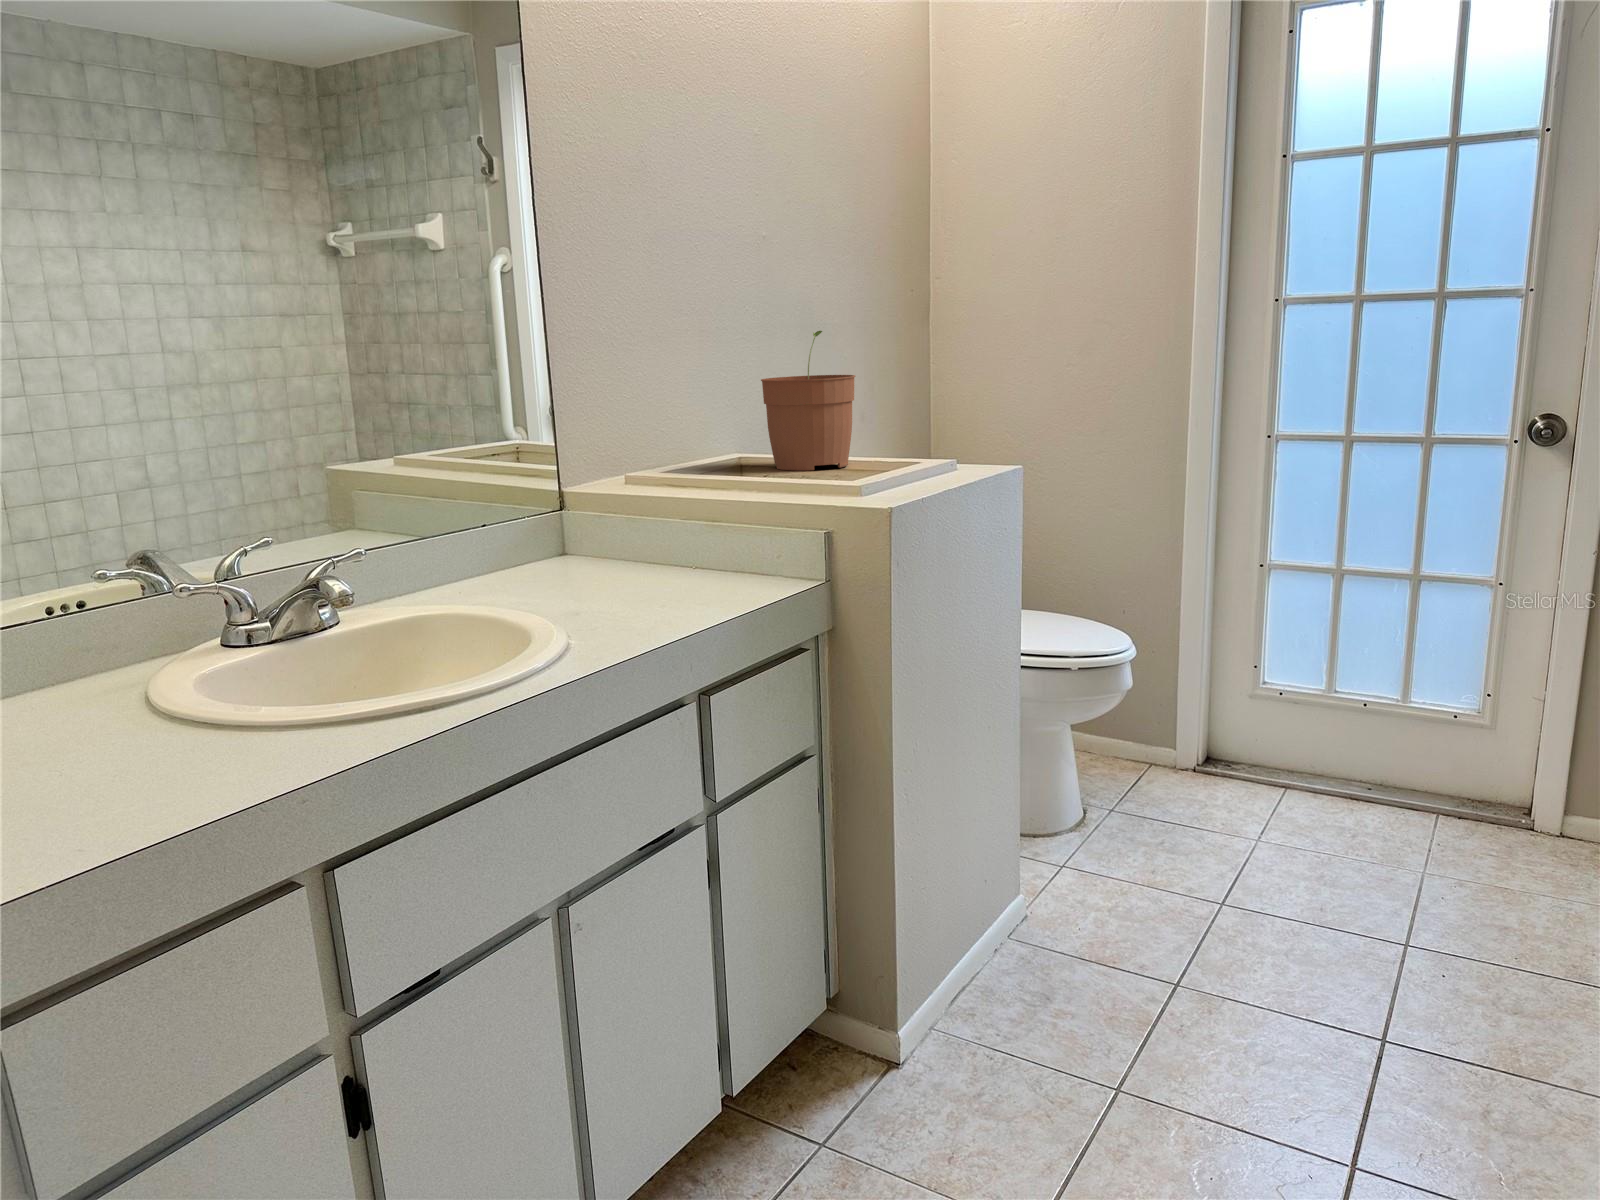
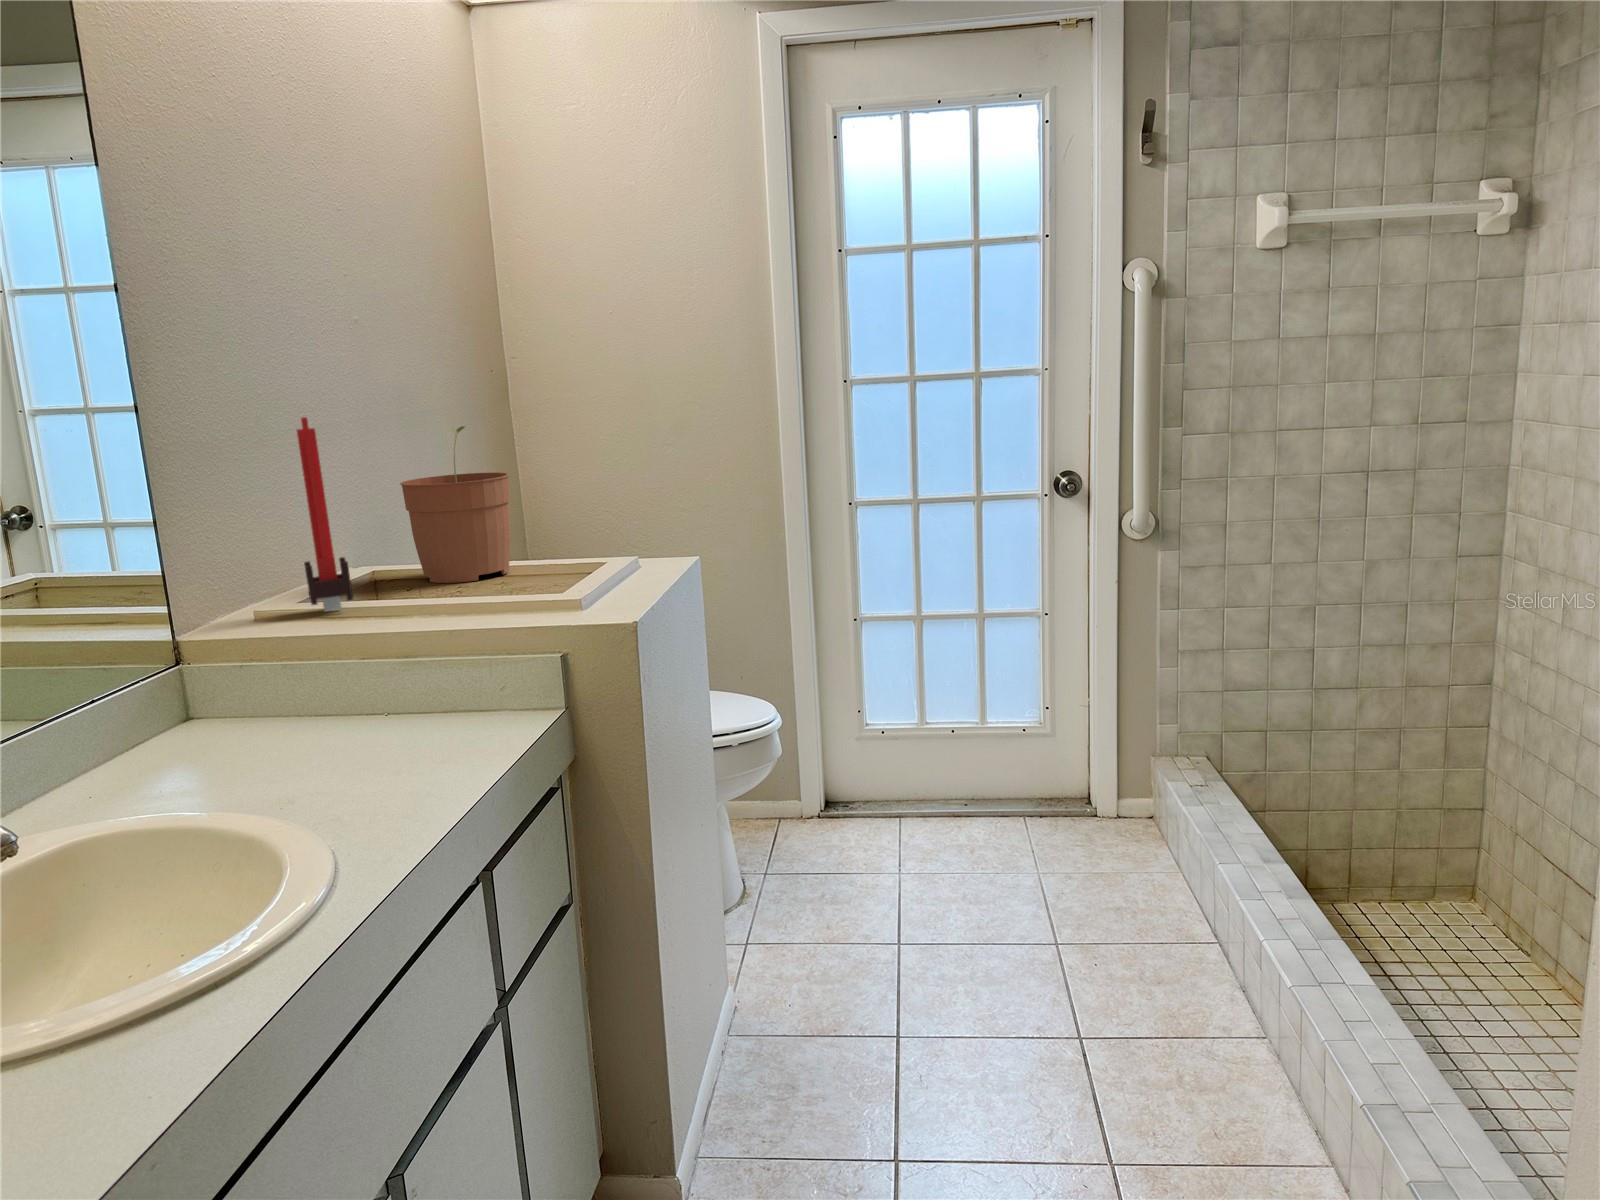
candle: none [658,314,696,481] -> present [297,417,353,611]

